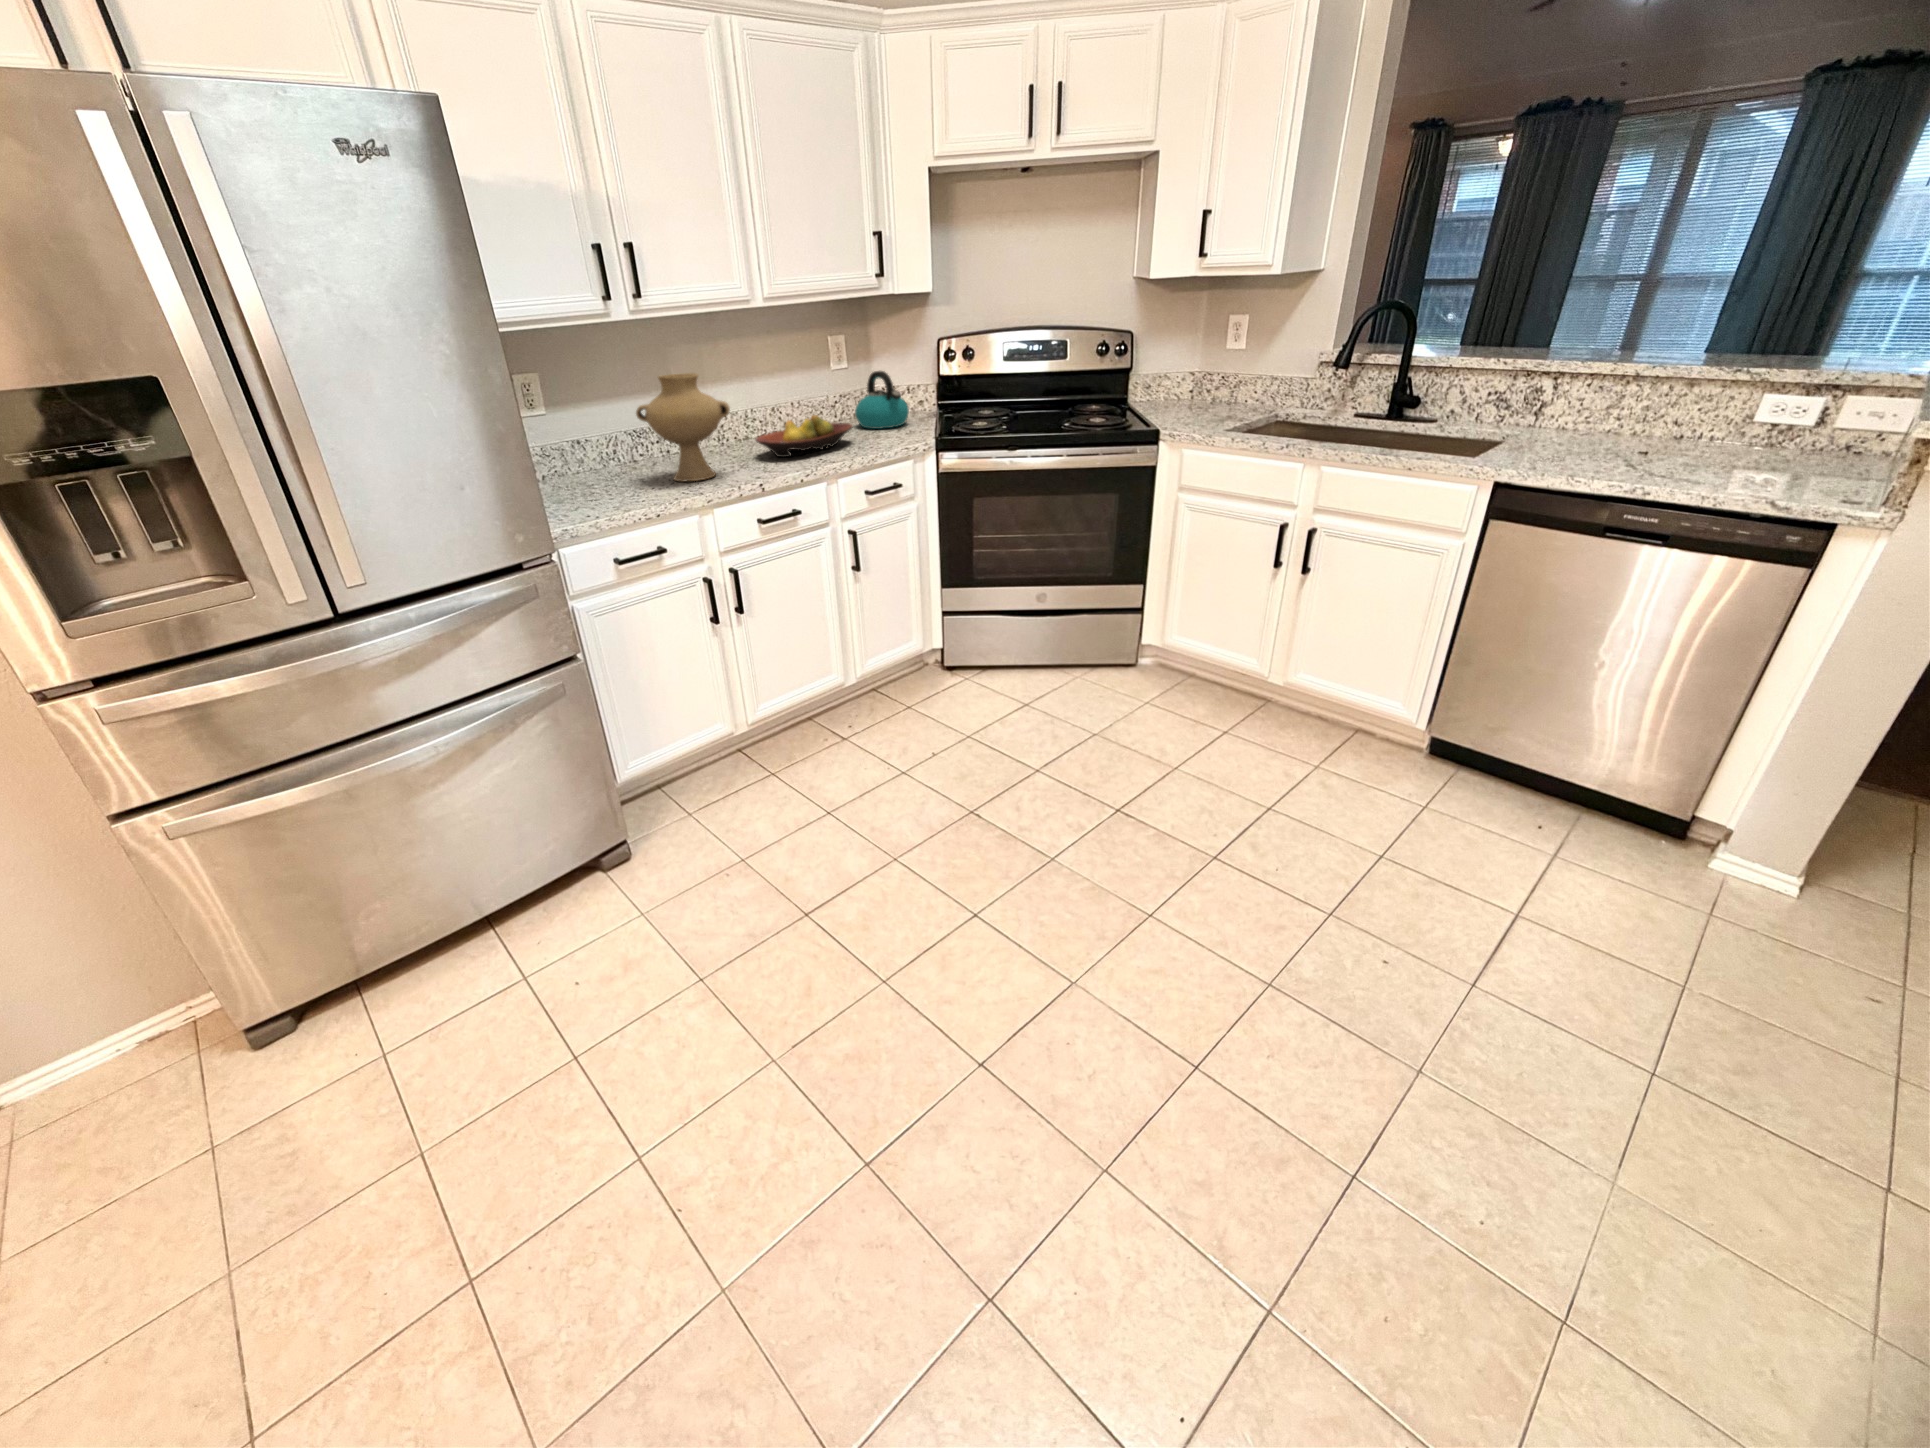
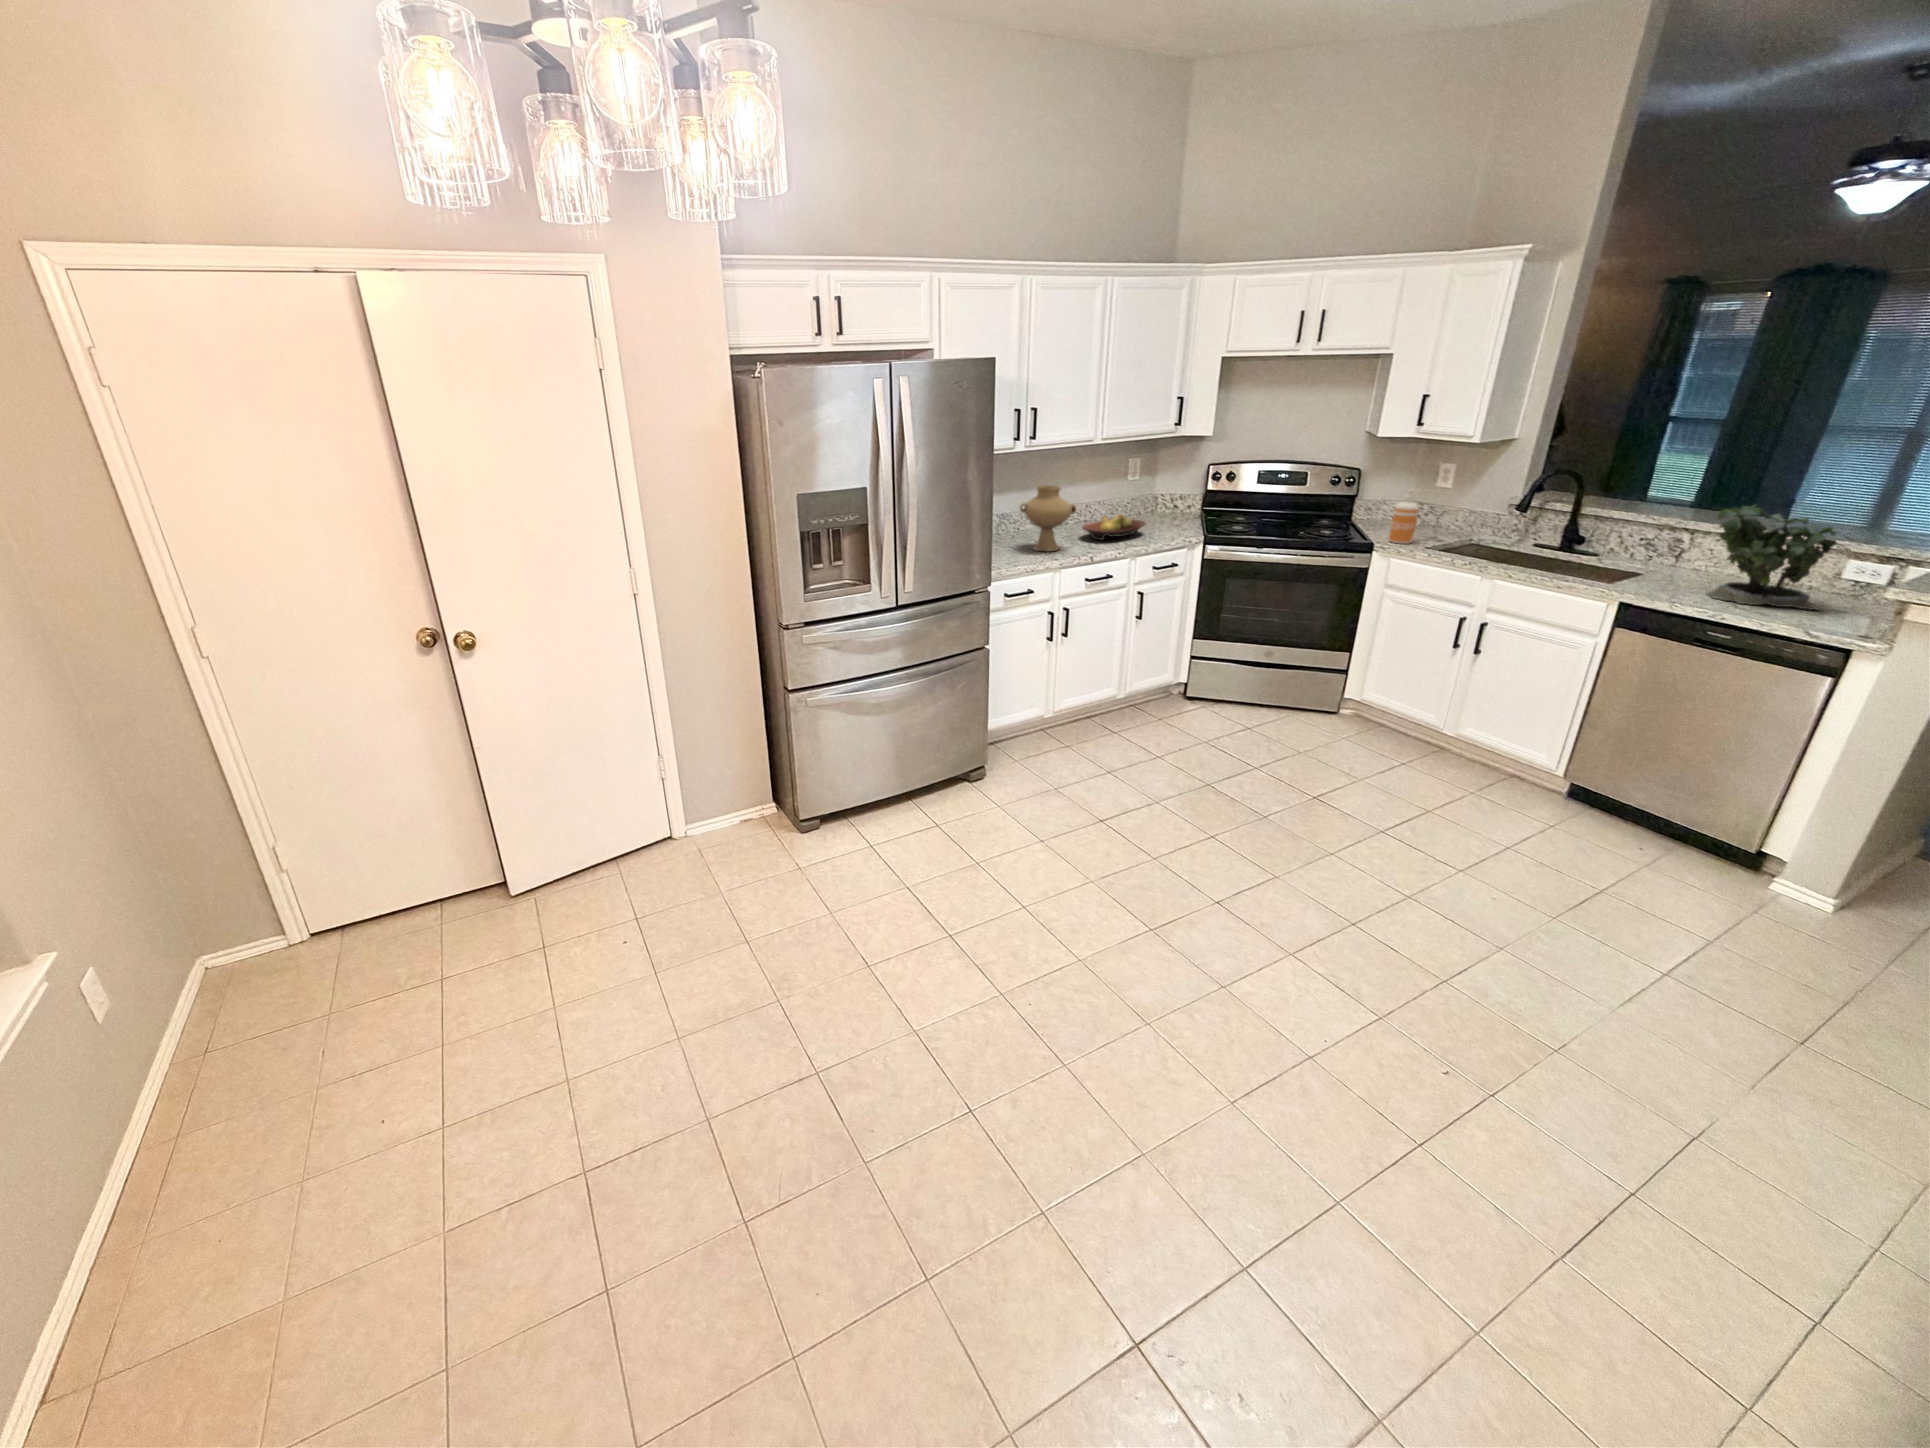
potted plant: none [1595,312,1779,469] -> present [1707,503,1837,610]
soap dispenser: none [1178,348,1214,427] -> present [1389,489,1419,544]
kettle: present [855,371,909,429] -> none [1142,485,1182,525]

